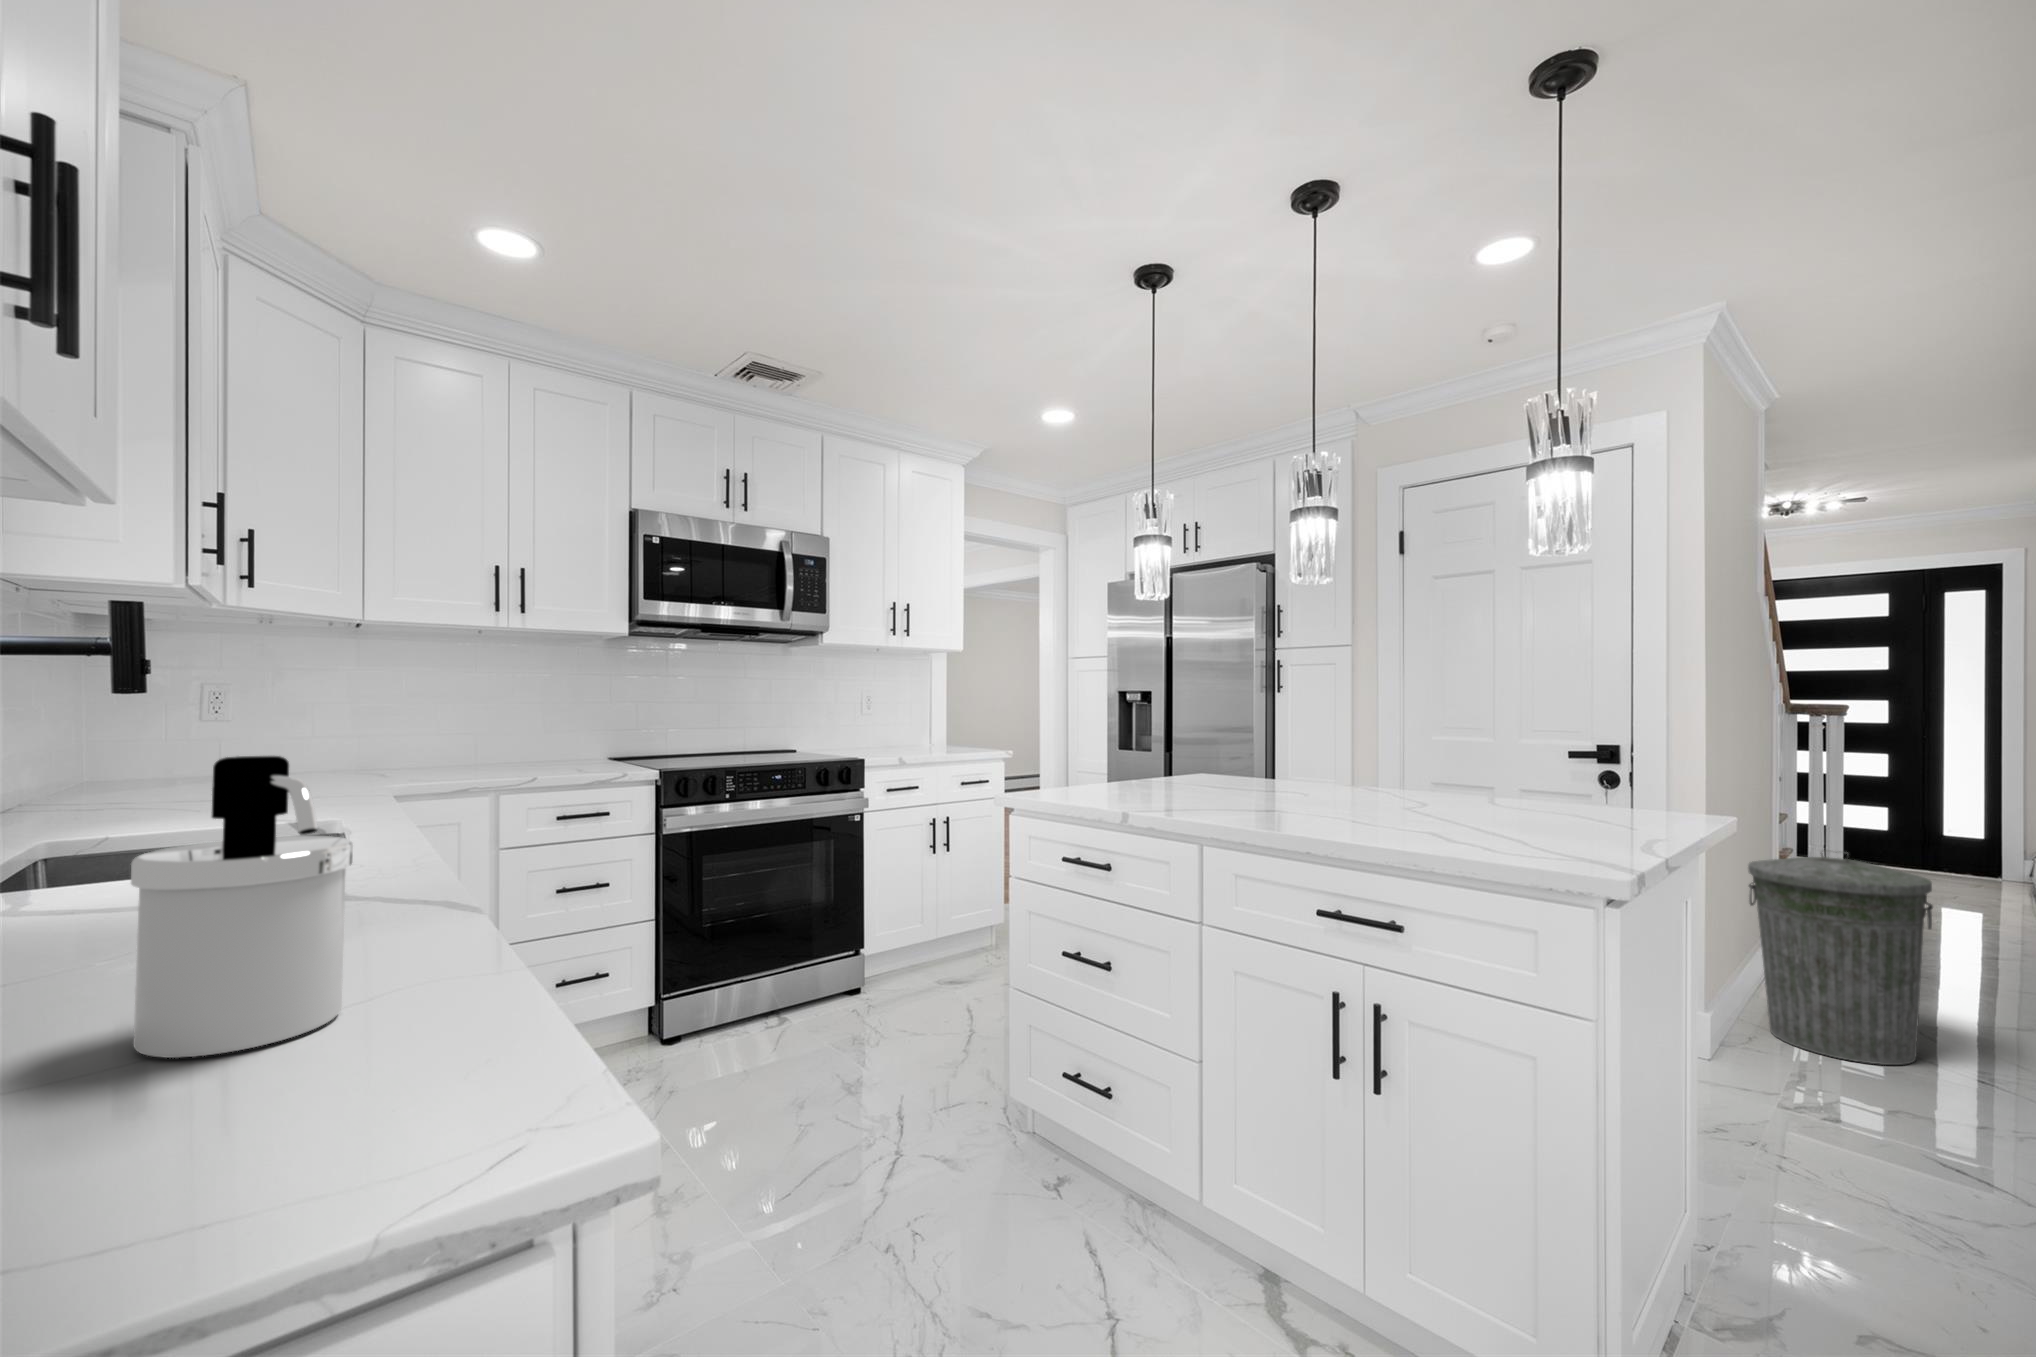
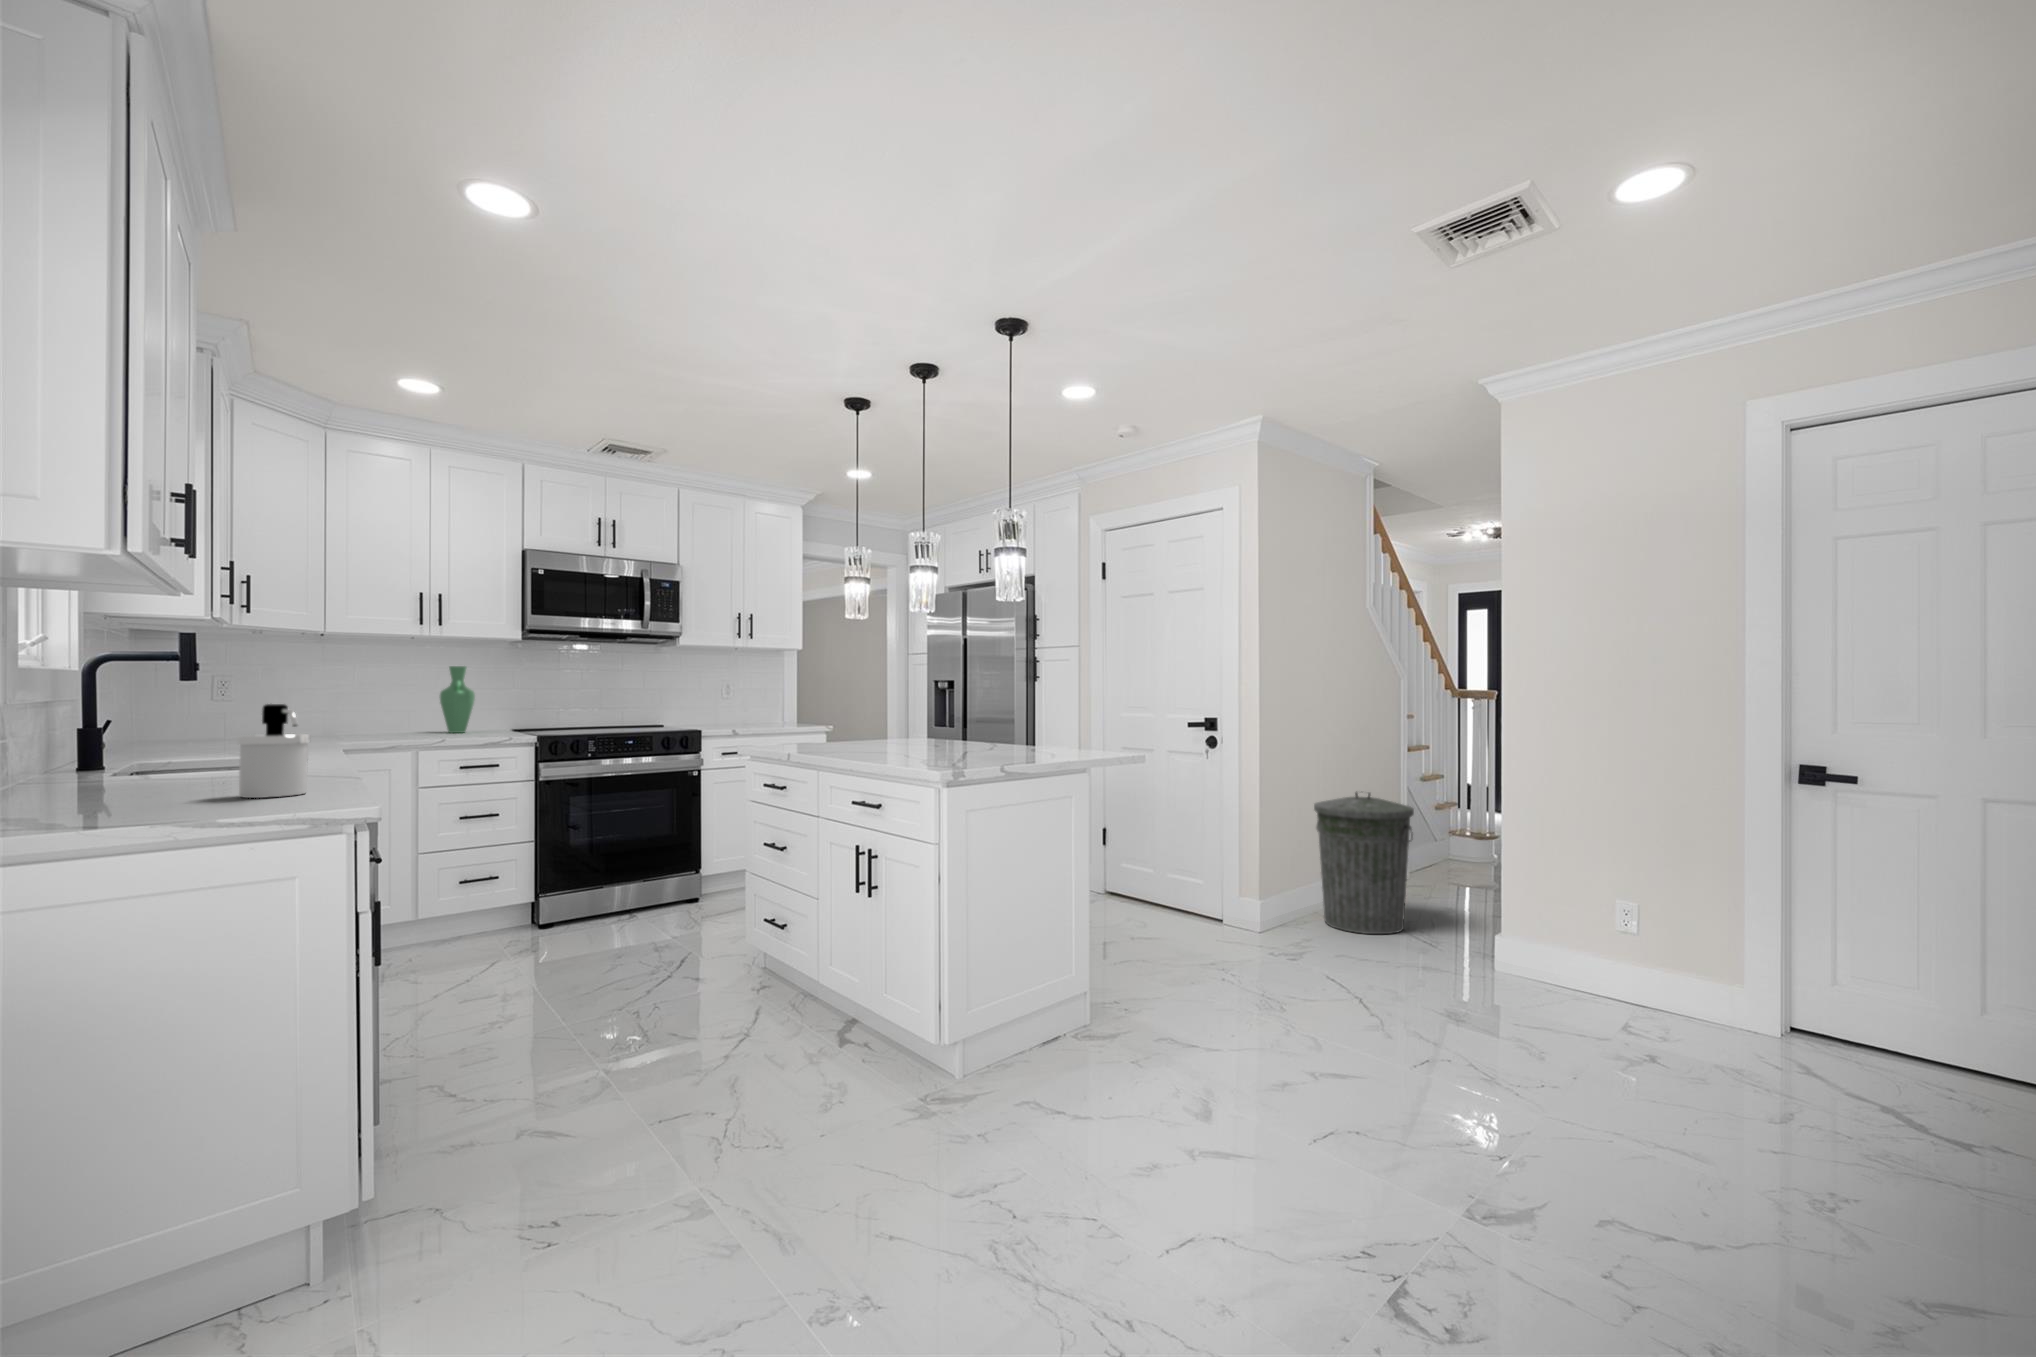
vase: none [515,671,562,762] -> present [440,666,475,733]

